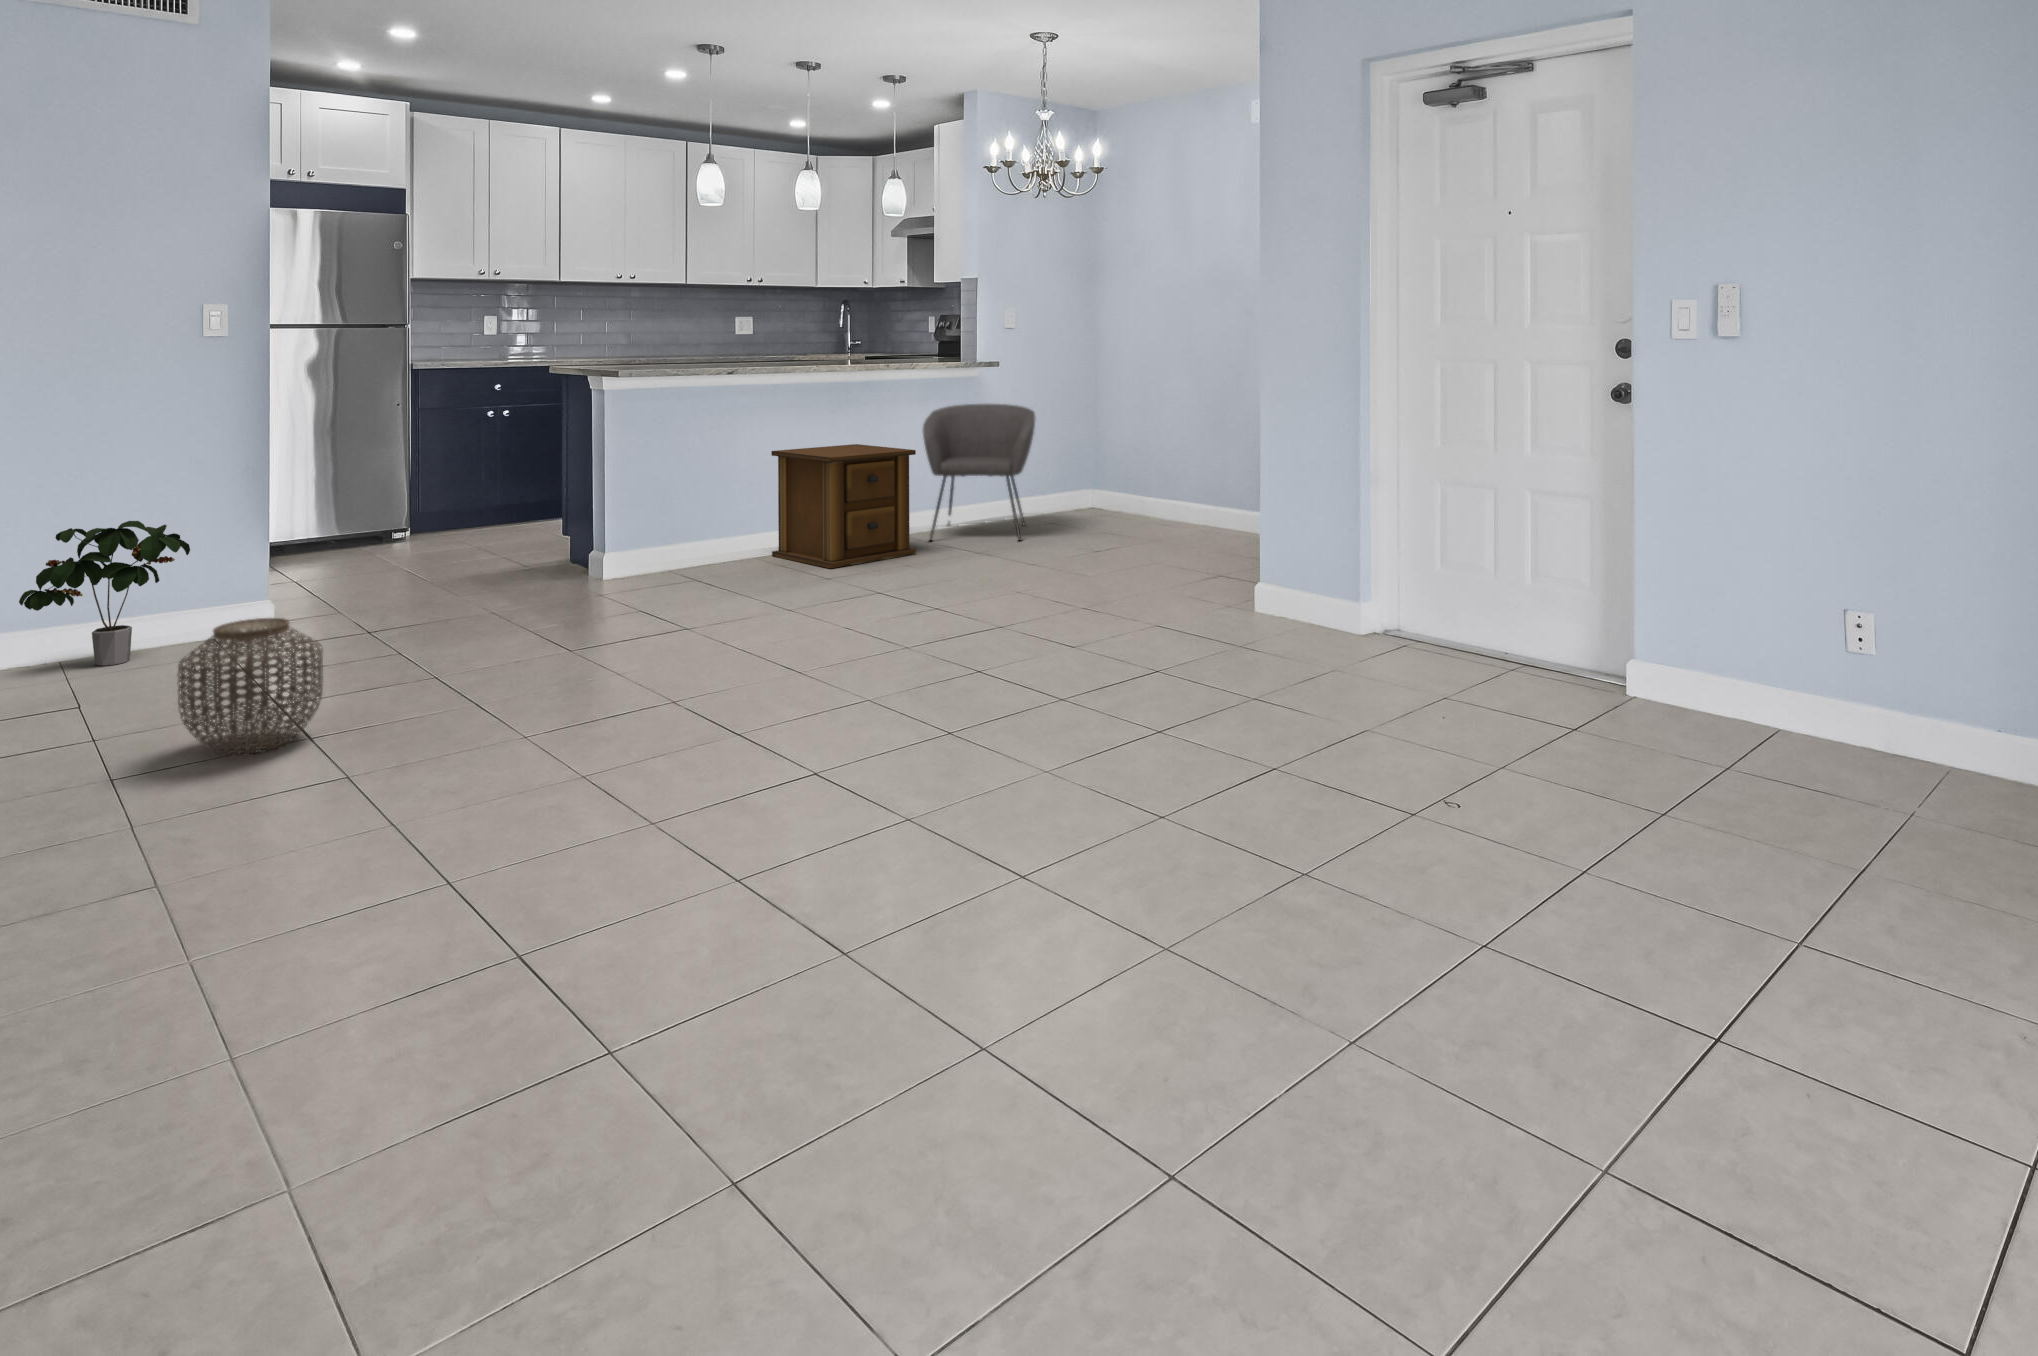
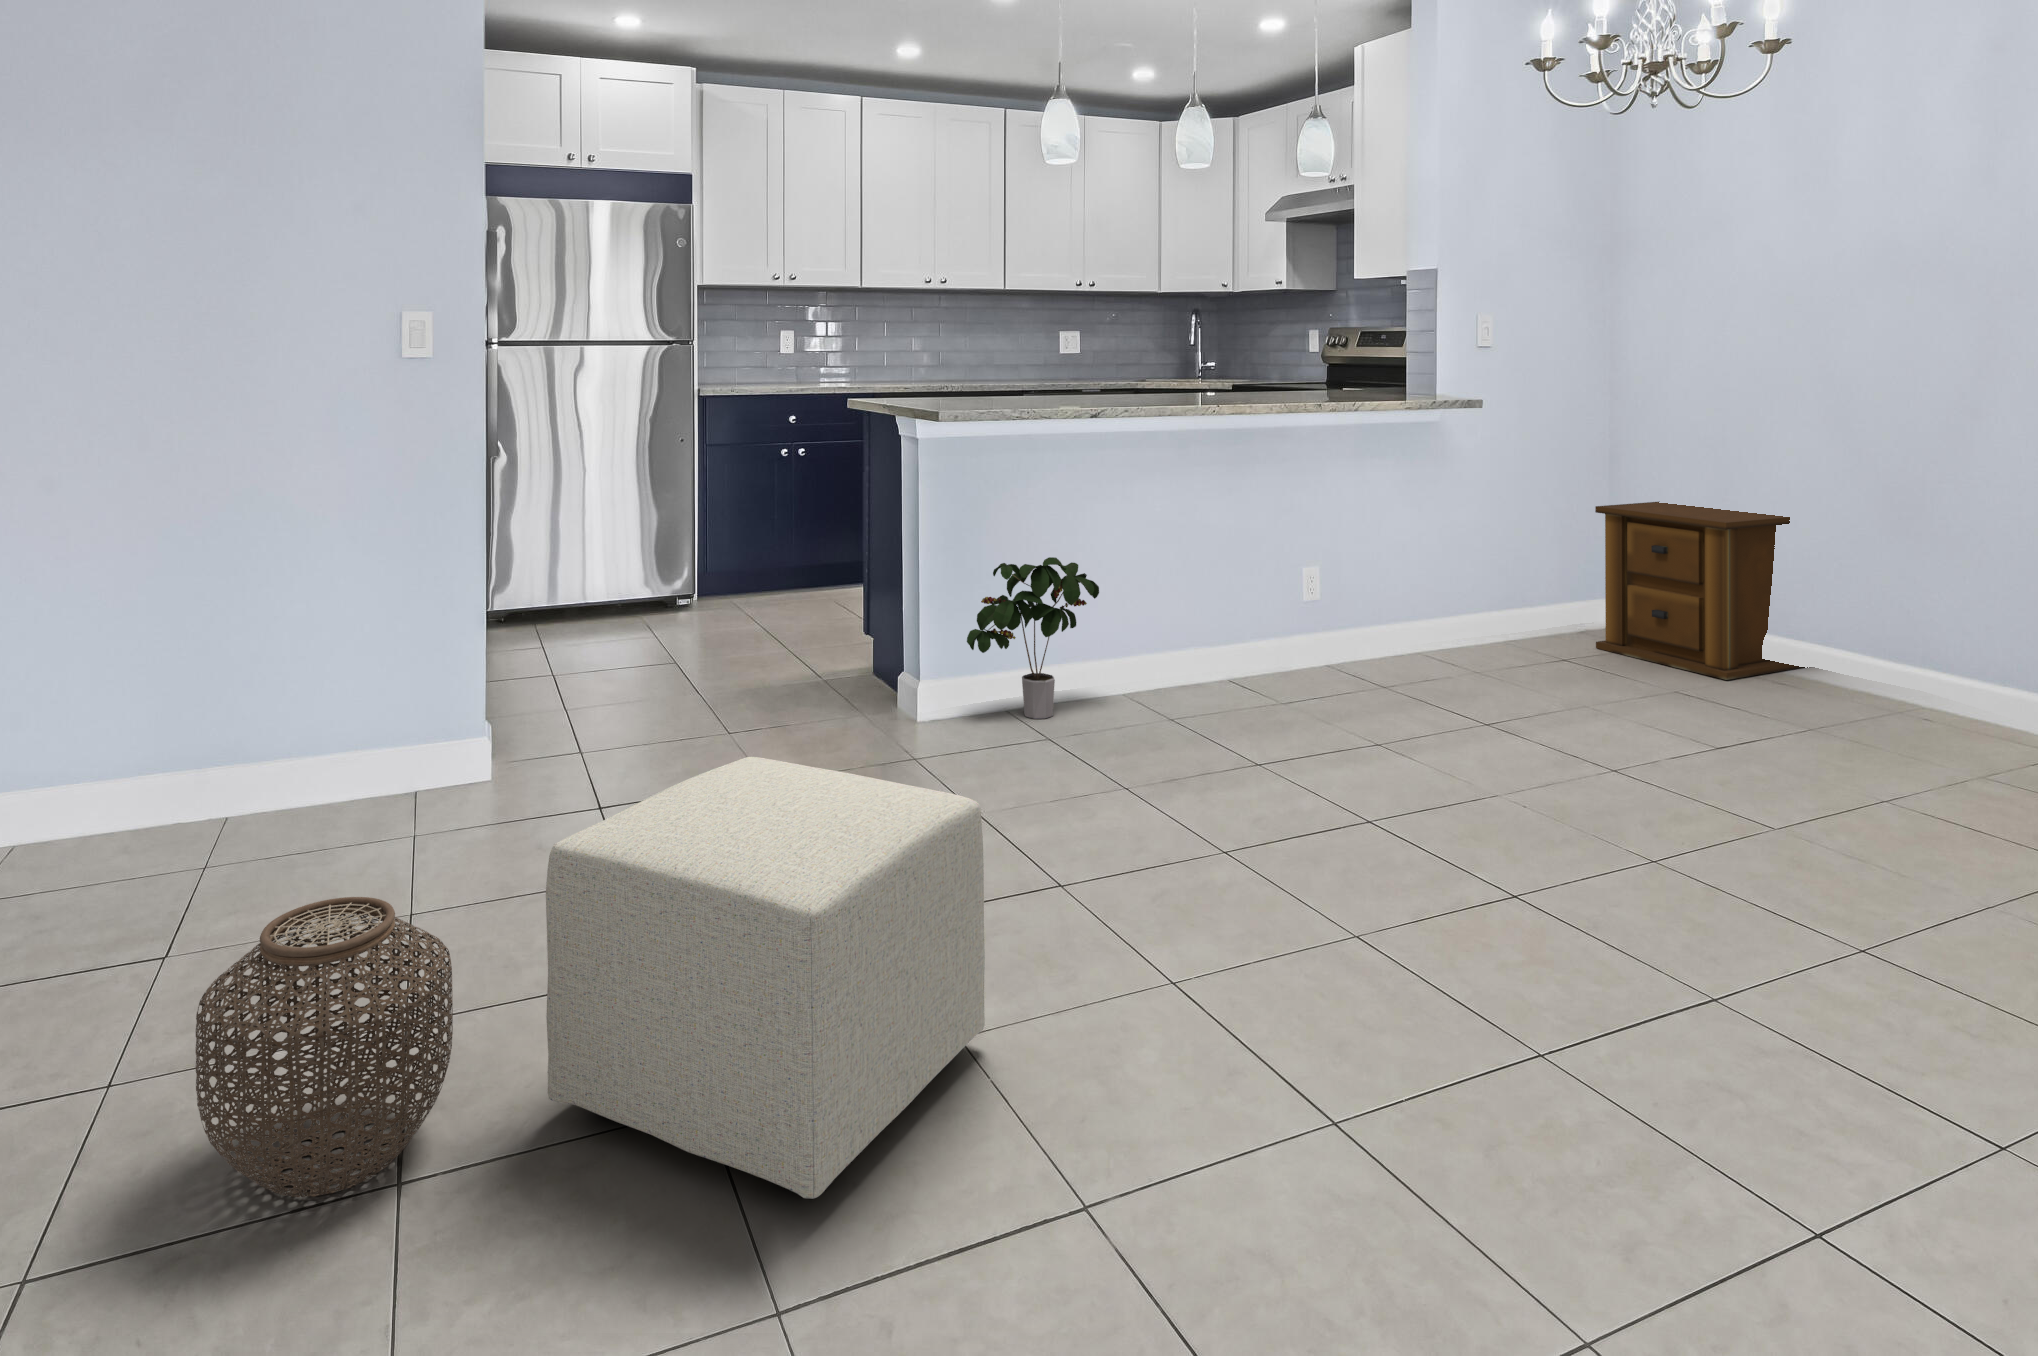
armchair: present [922,404,1035,541] -> none [1364,459,1551,689]
side table: present [771,444,916,568] -> present [1595,502,1803,680]
potted plant: present [19,521,190,666] -> present [967,557,1099,719]
ottoman: none [377,555,625,723] -> present [546,757,985,1199]

